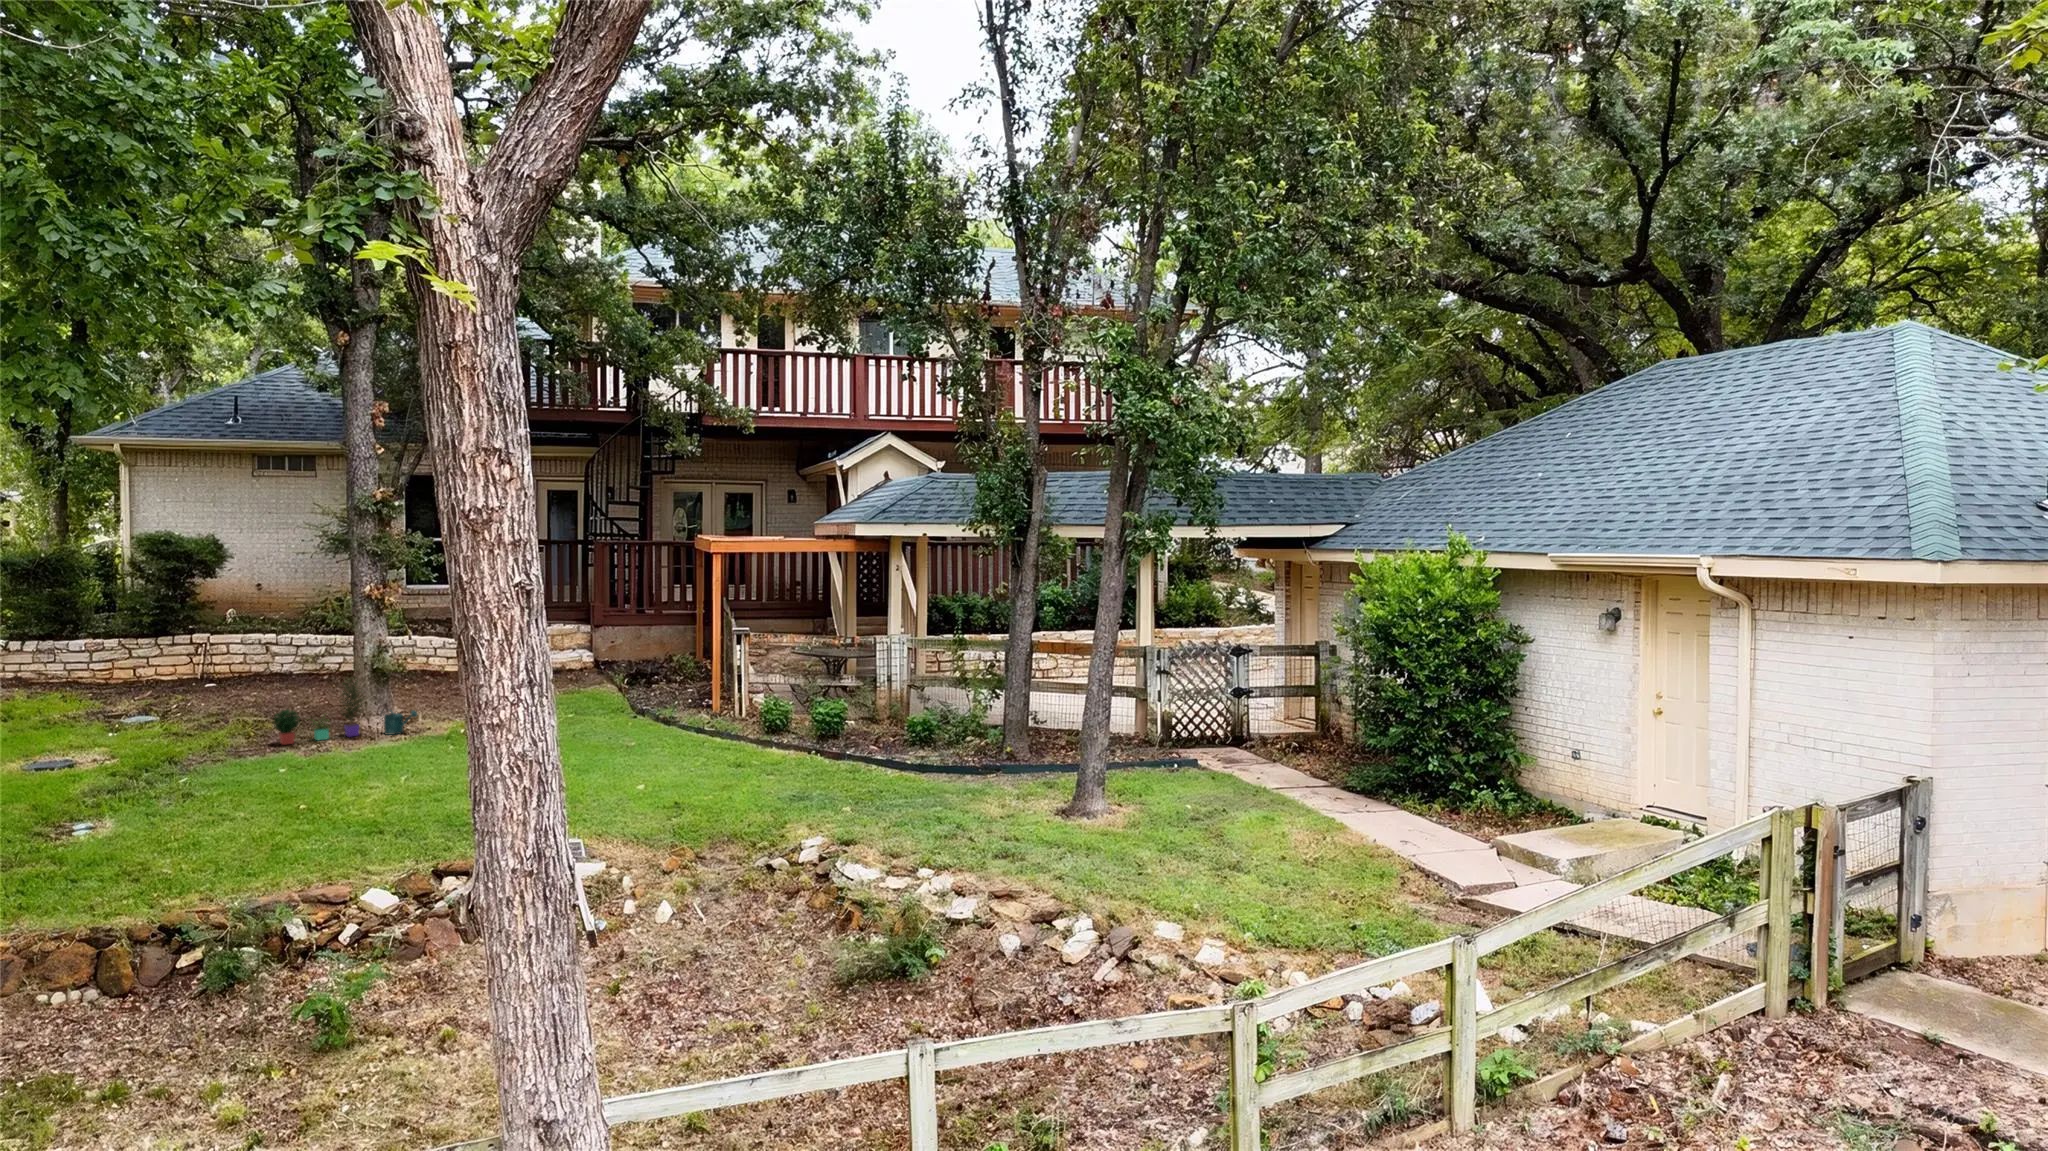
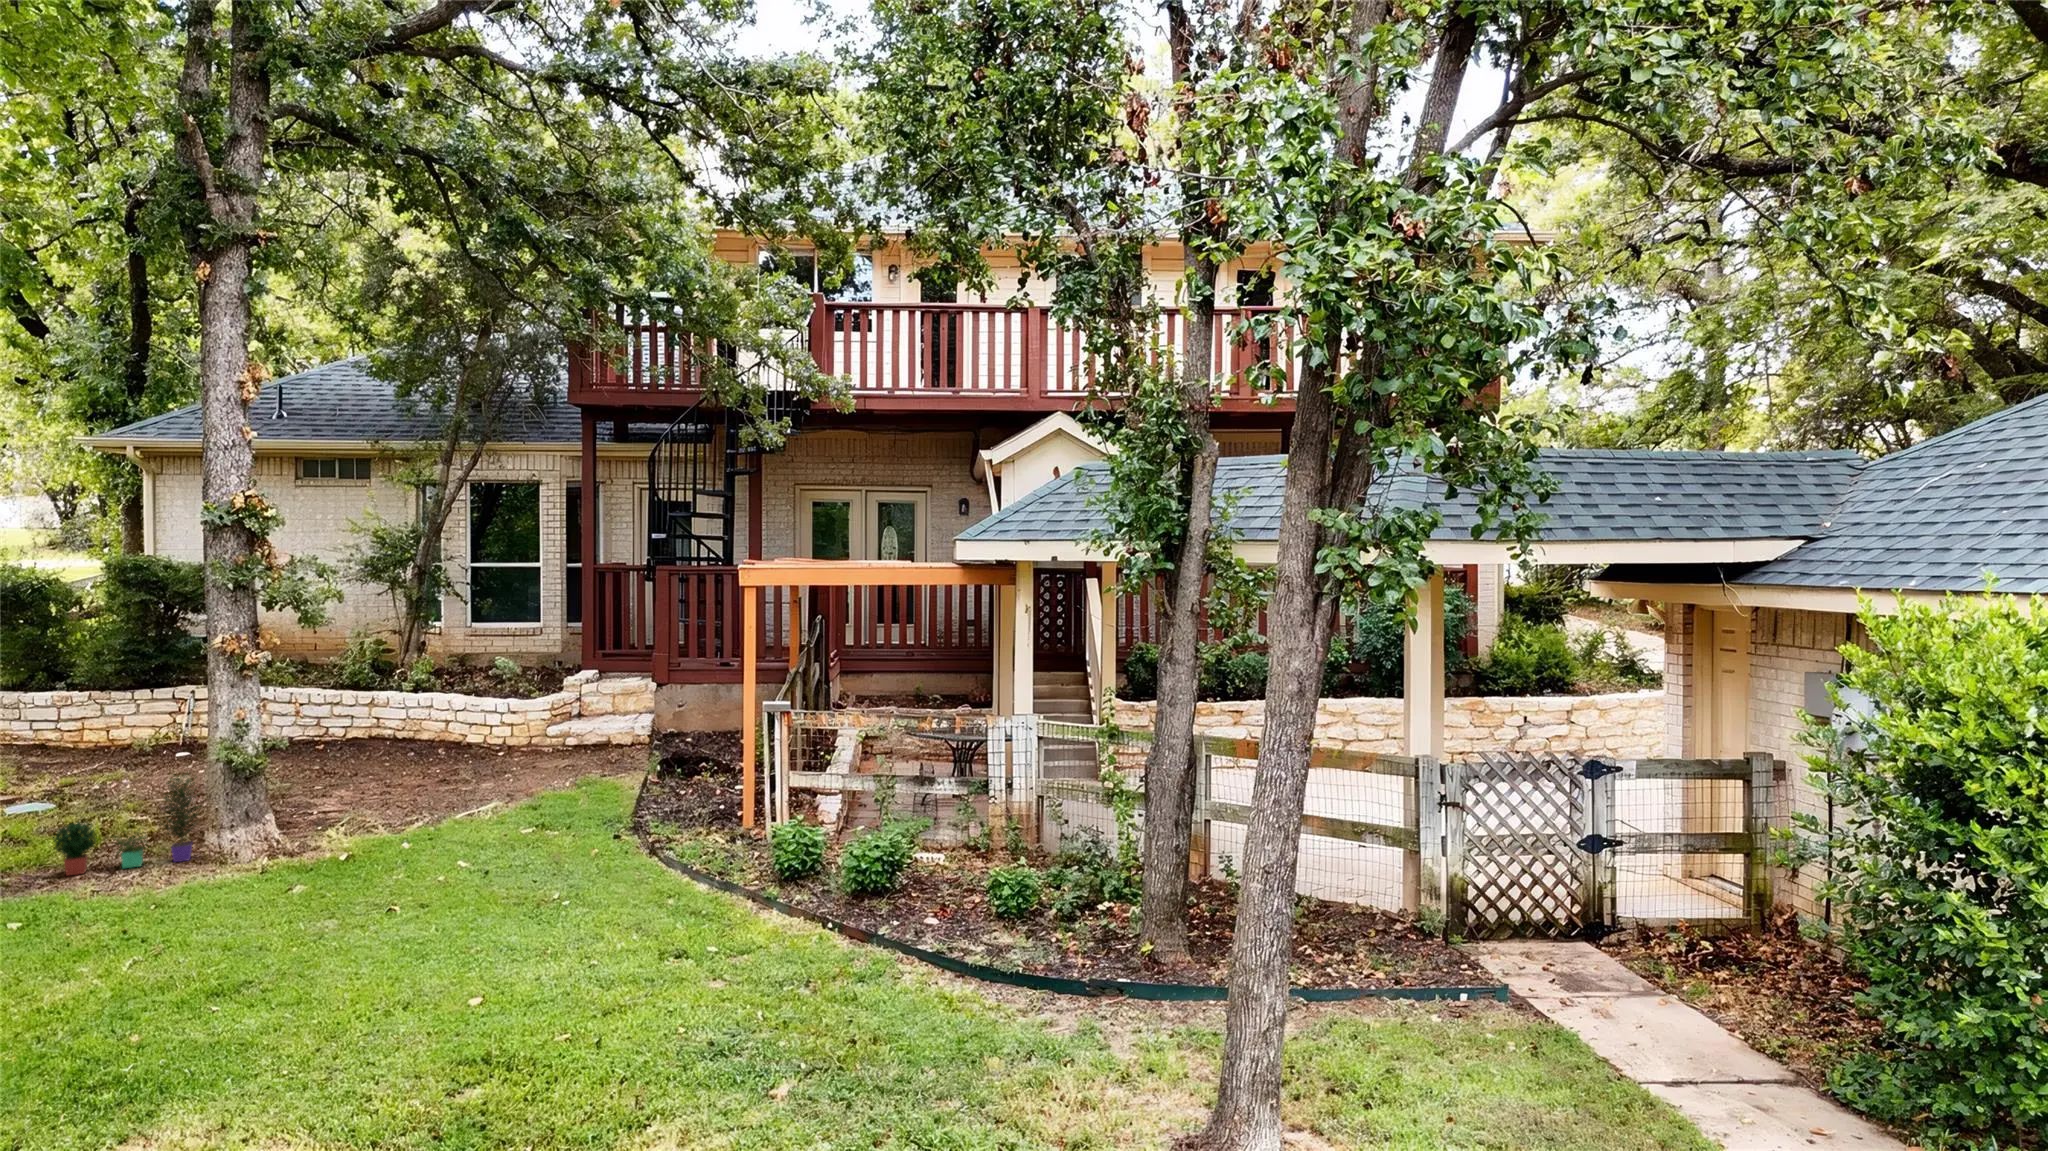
watering can: present [380,710,417,735] -> none [226,821,269,861]

